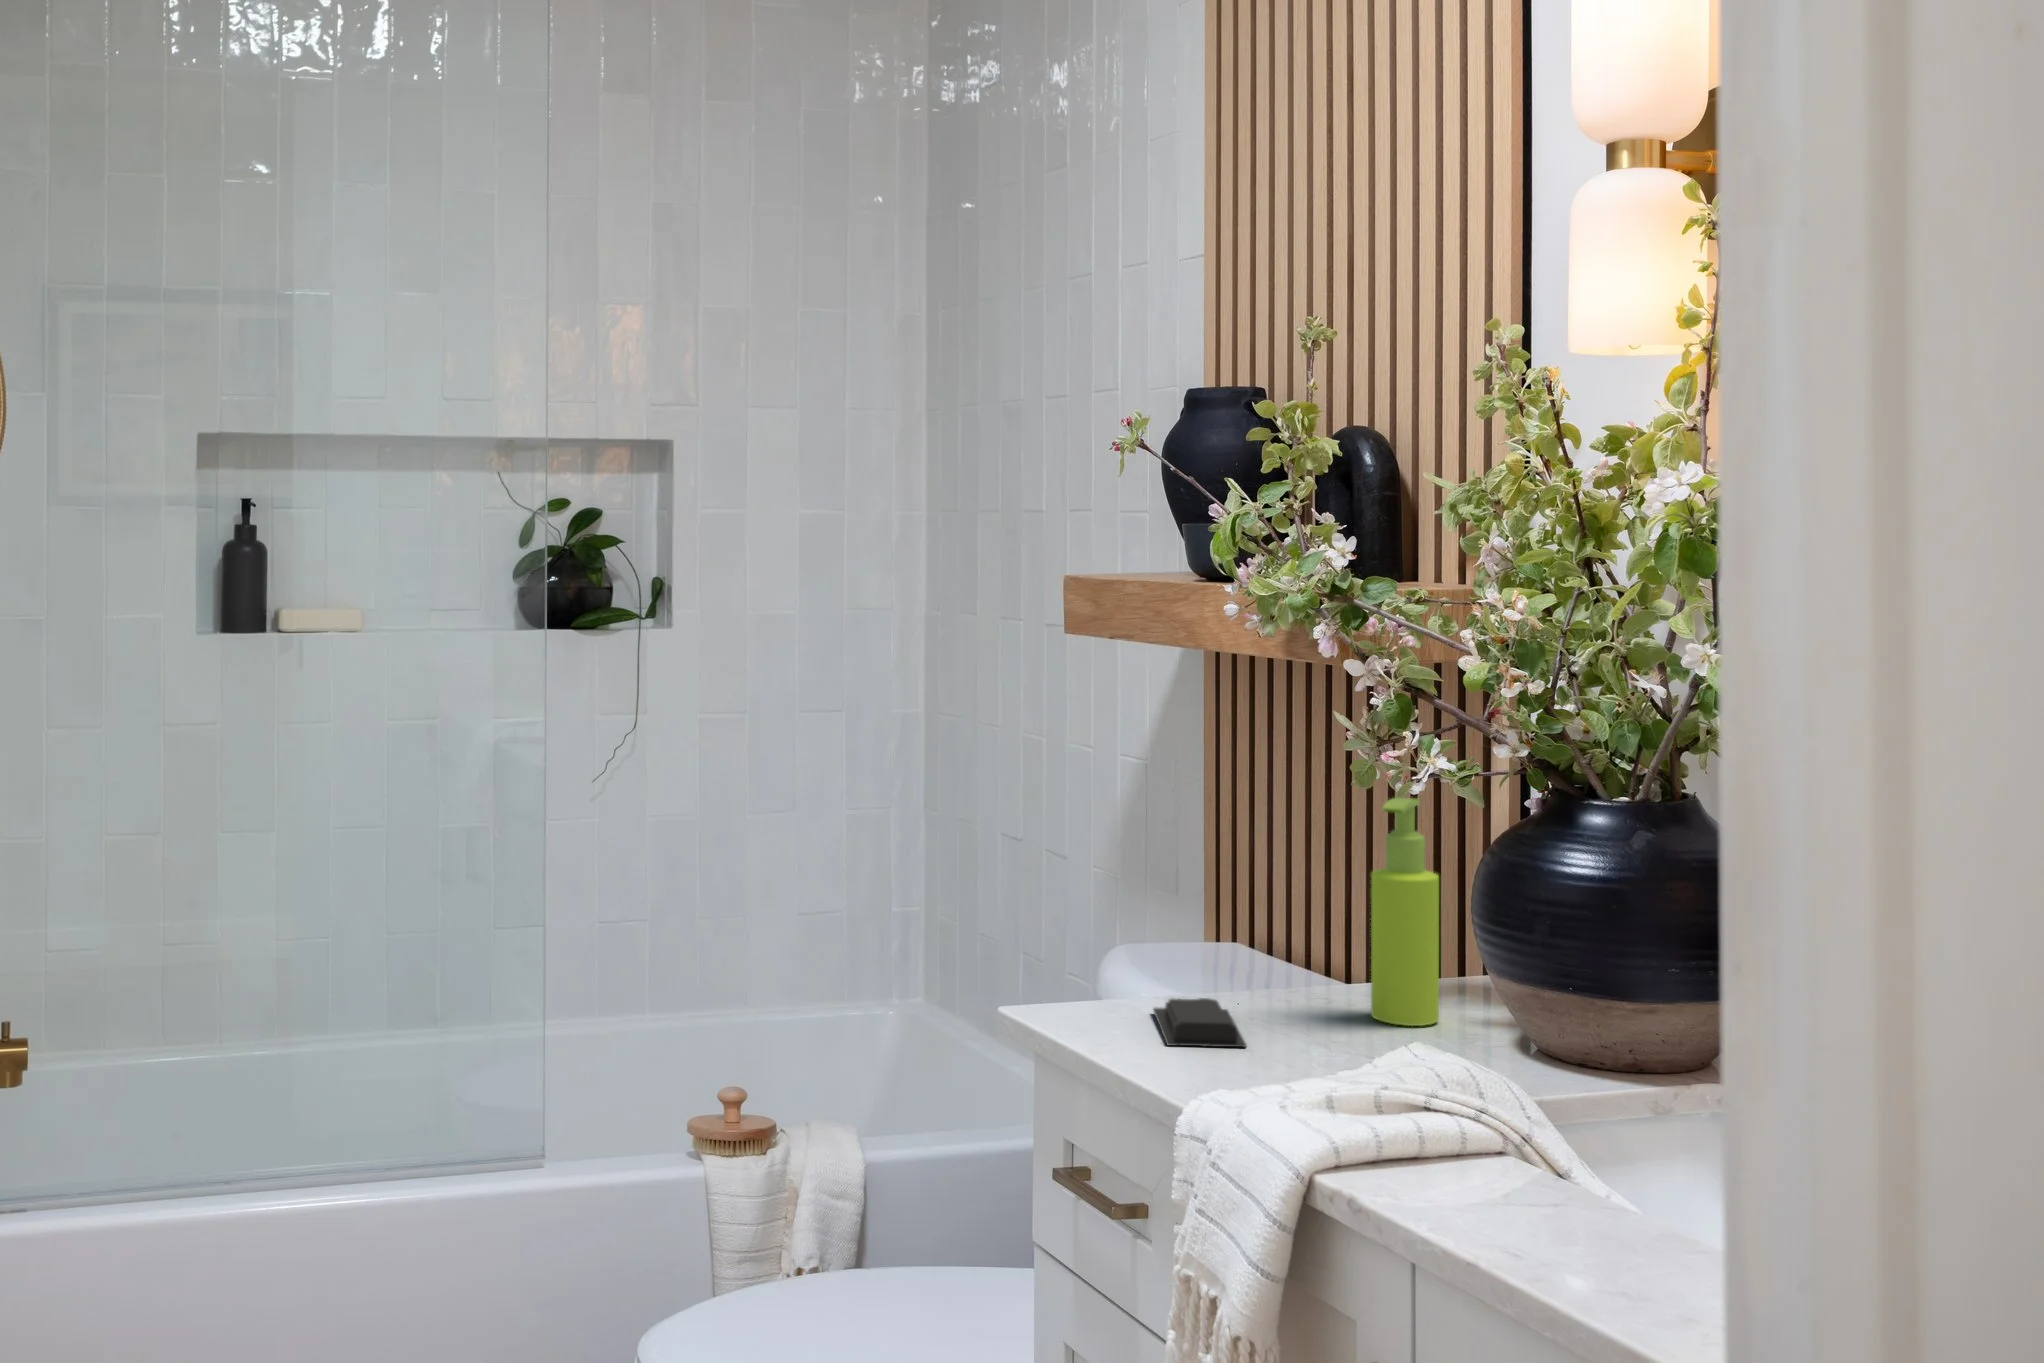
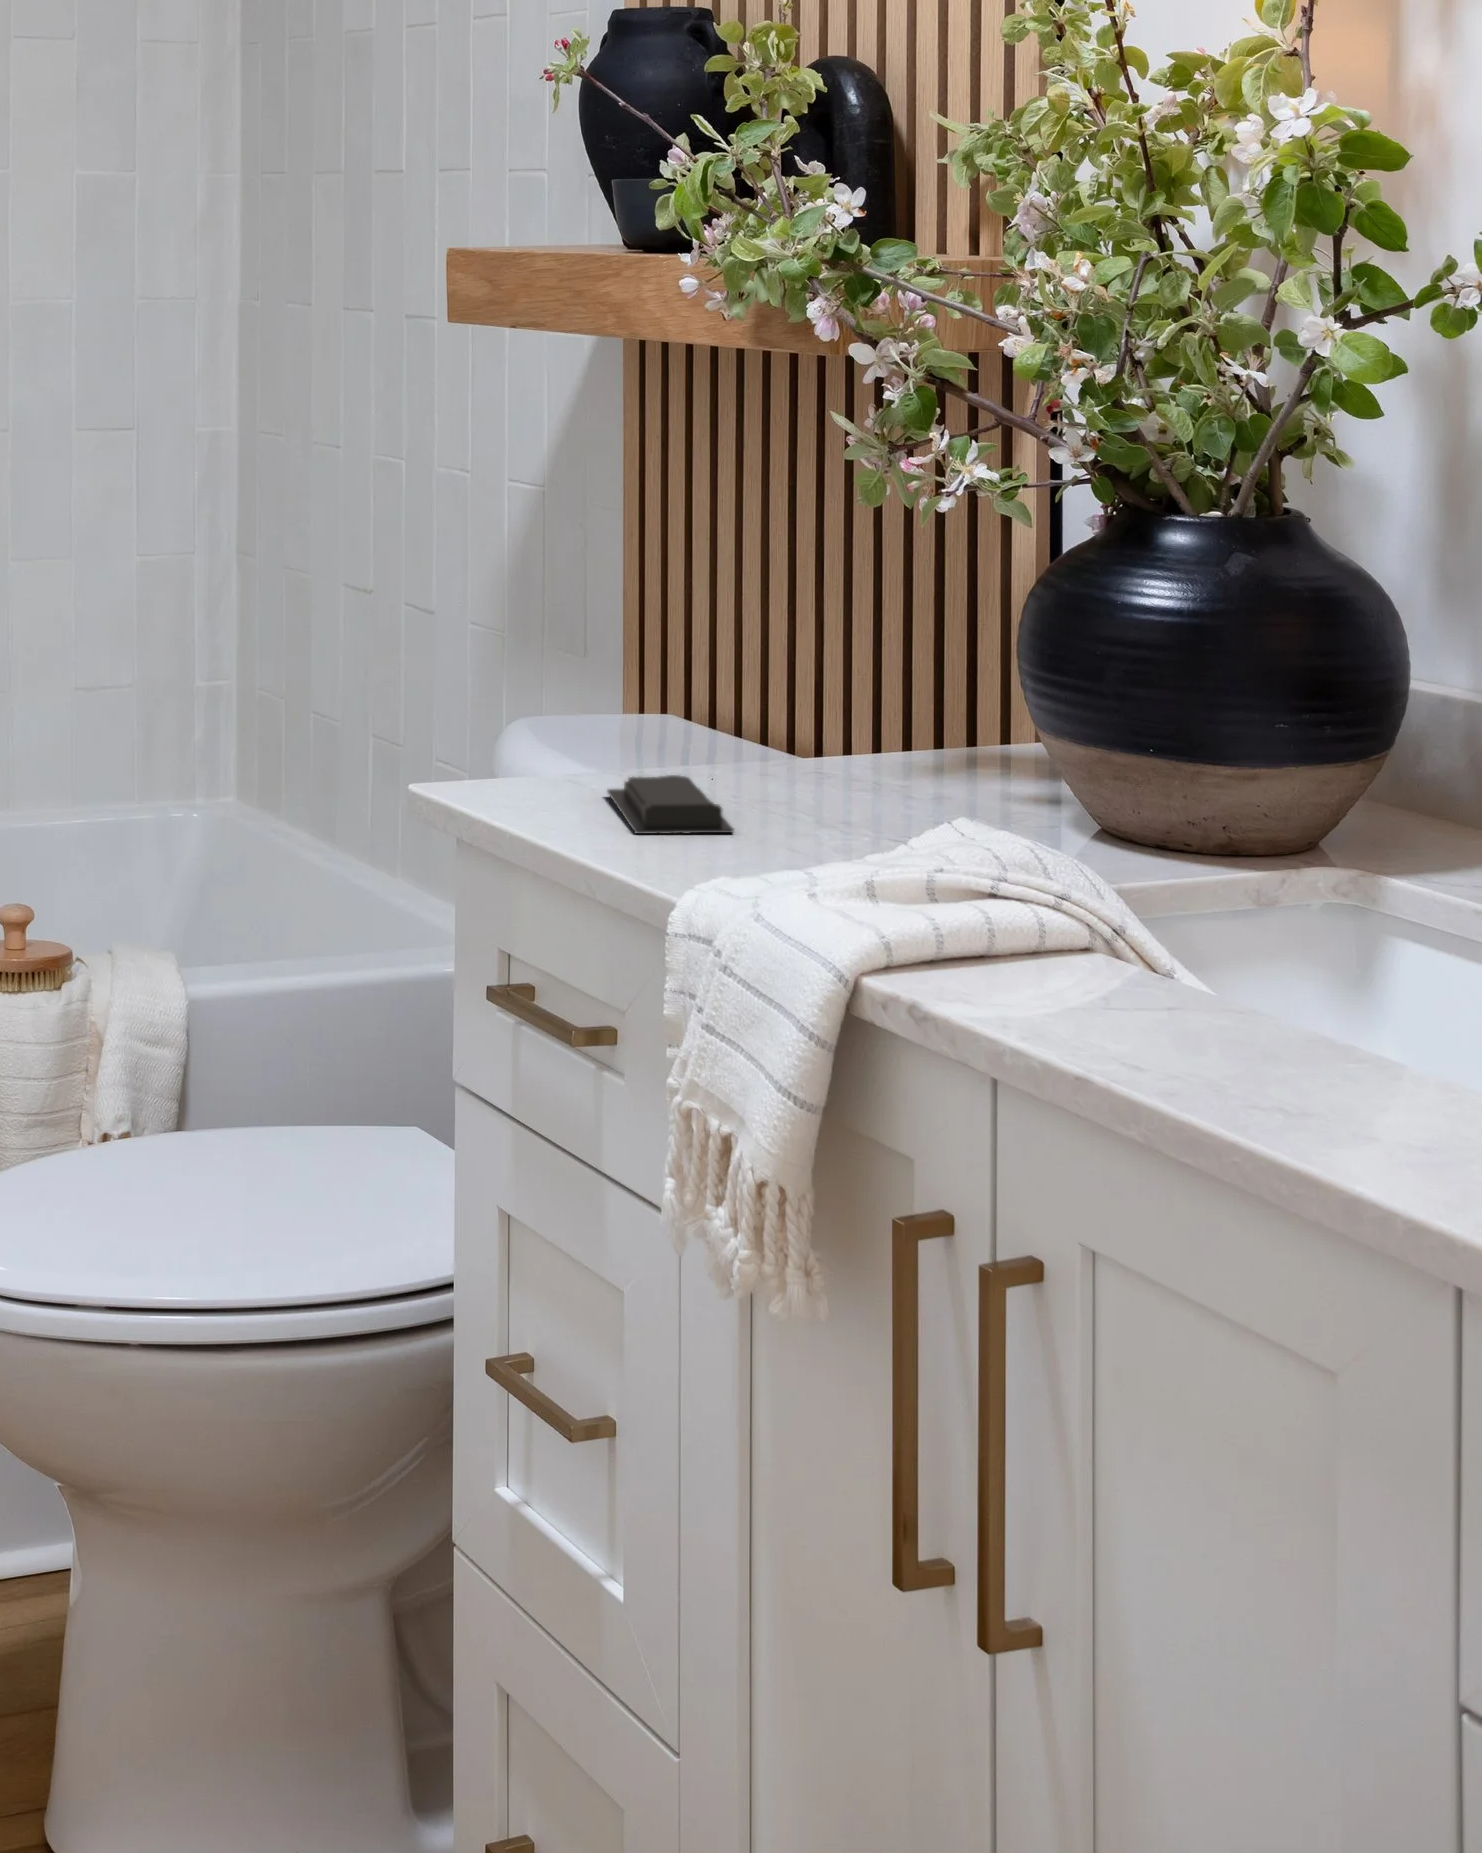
soap dispenser: present [1371,798,1439,1026] -> none [875,519,961,801]

